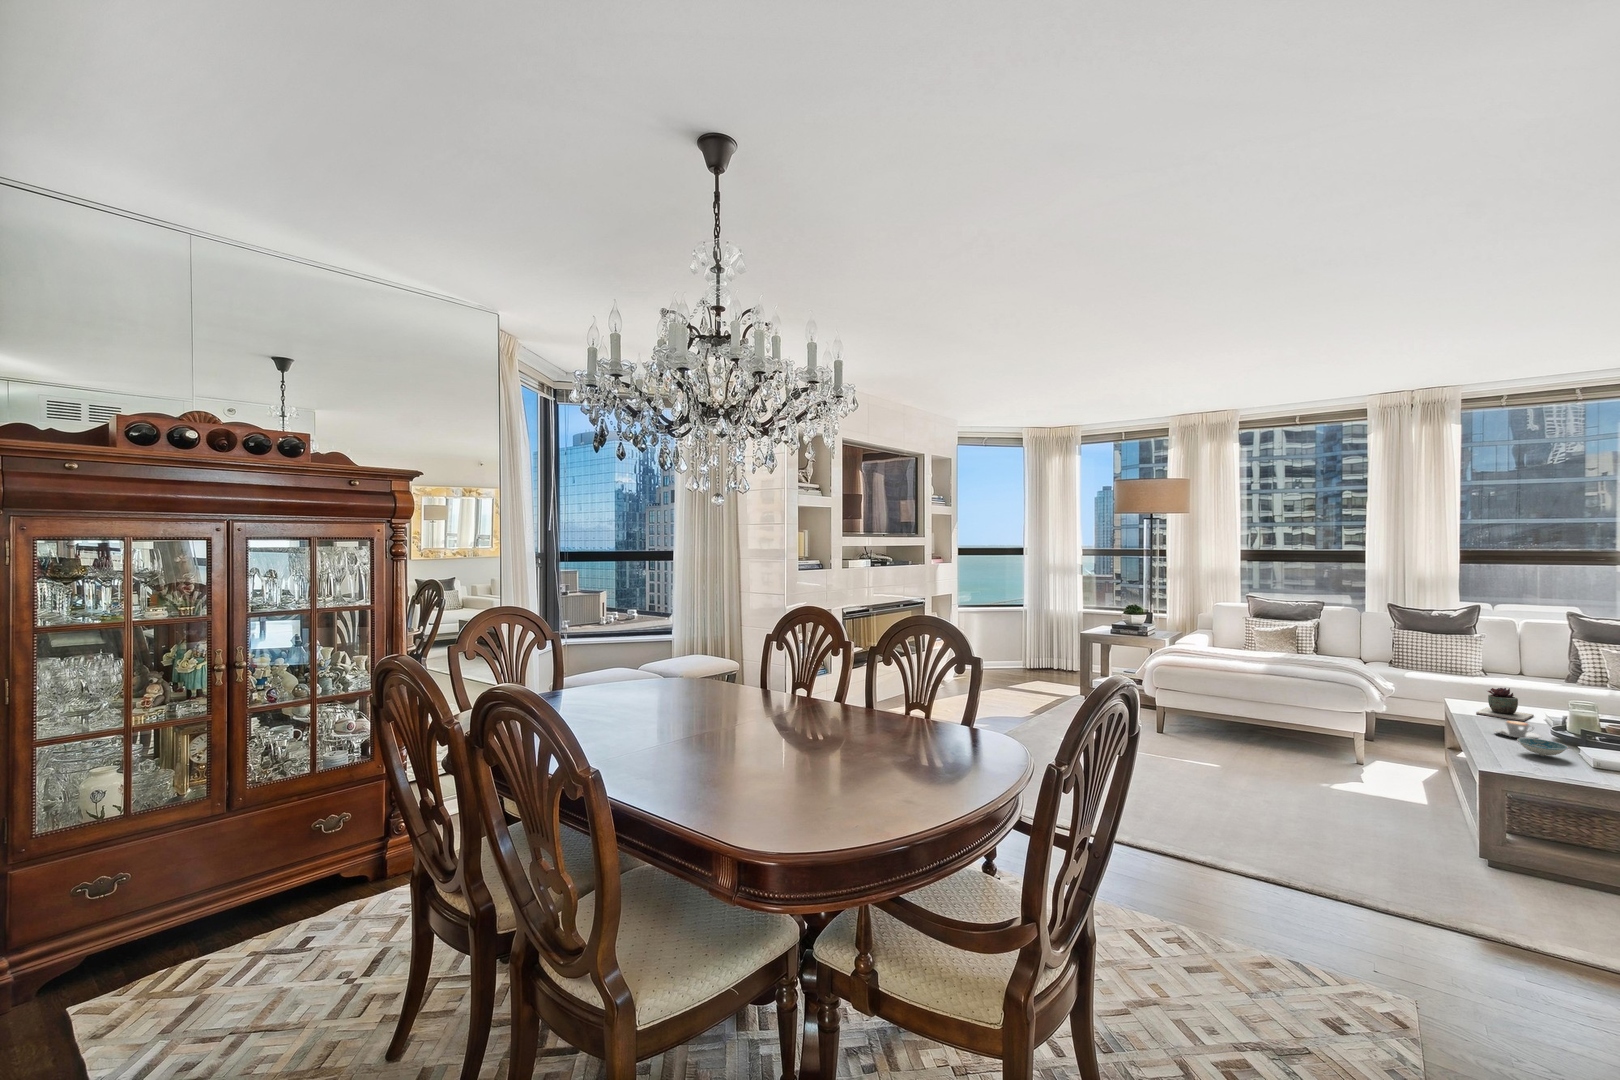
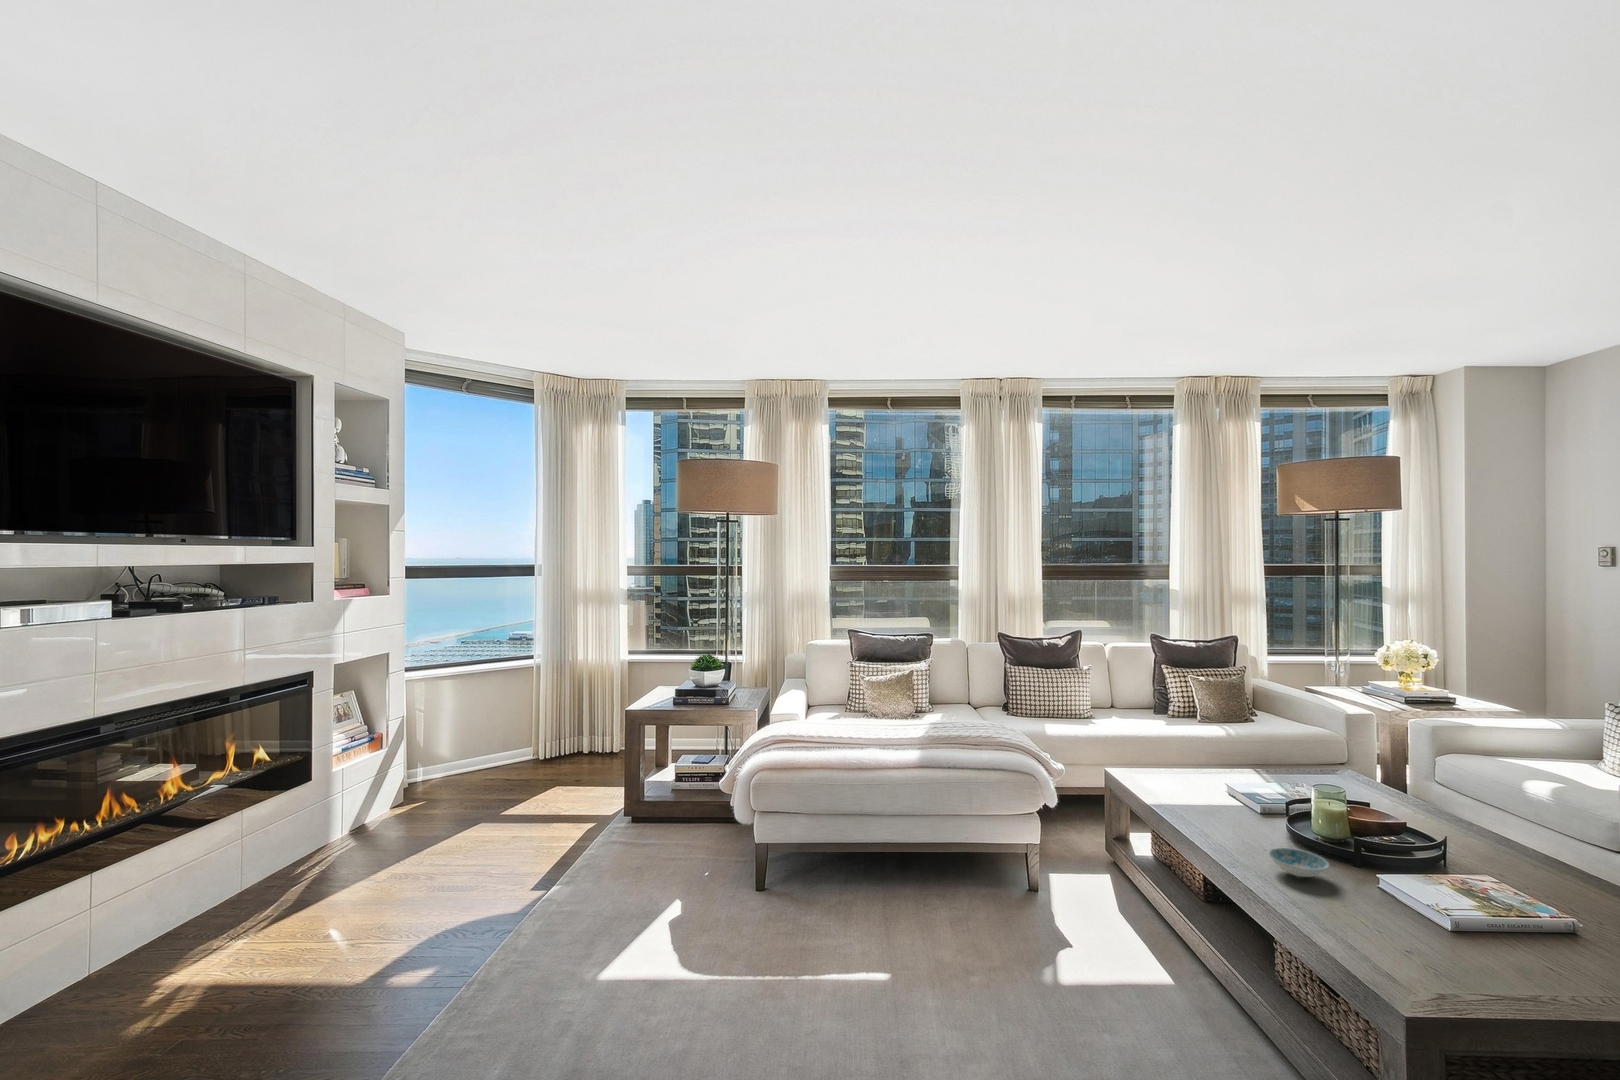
succulent plant: present [1476,688,1534,721] -> none [1150,751,1202,797]
coffee cup: present [1494,721,1541,738] -> none [1206,812,1258,838]

